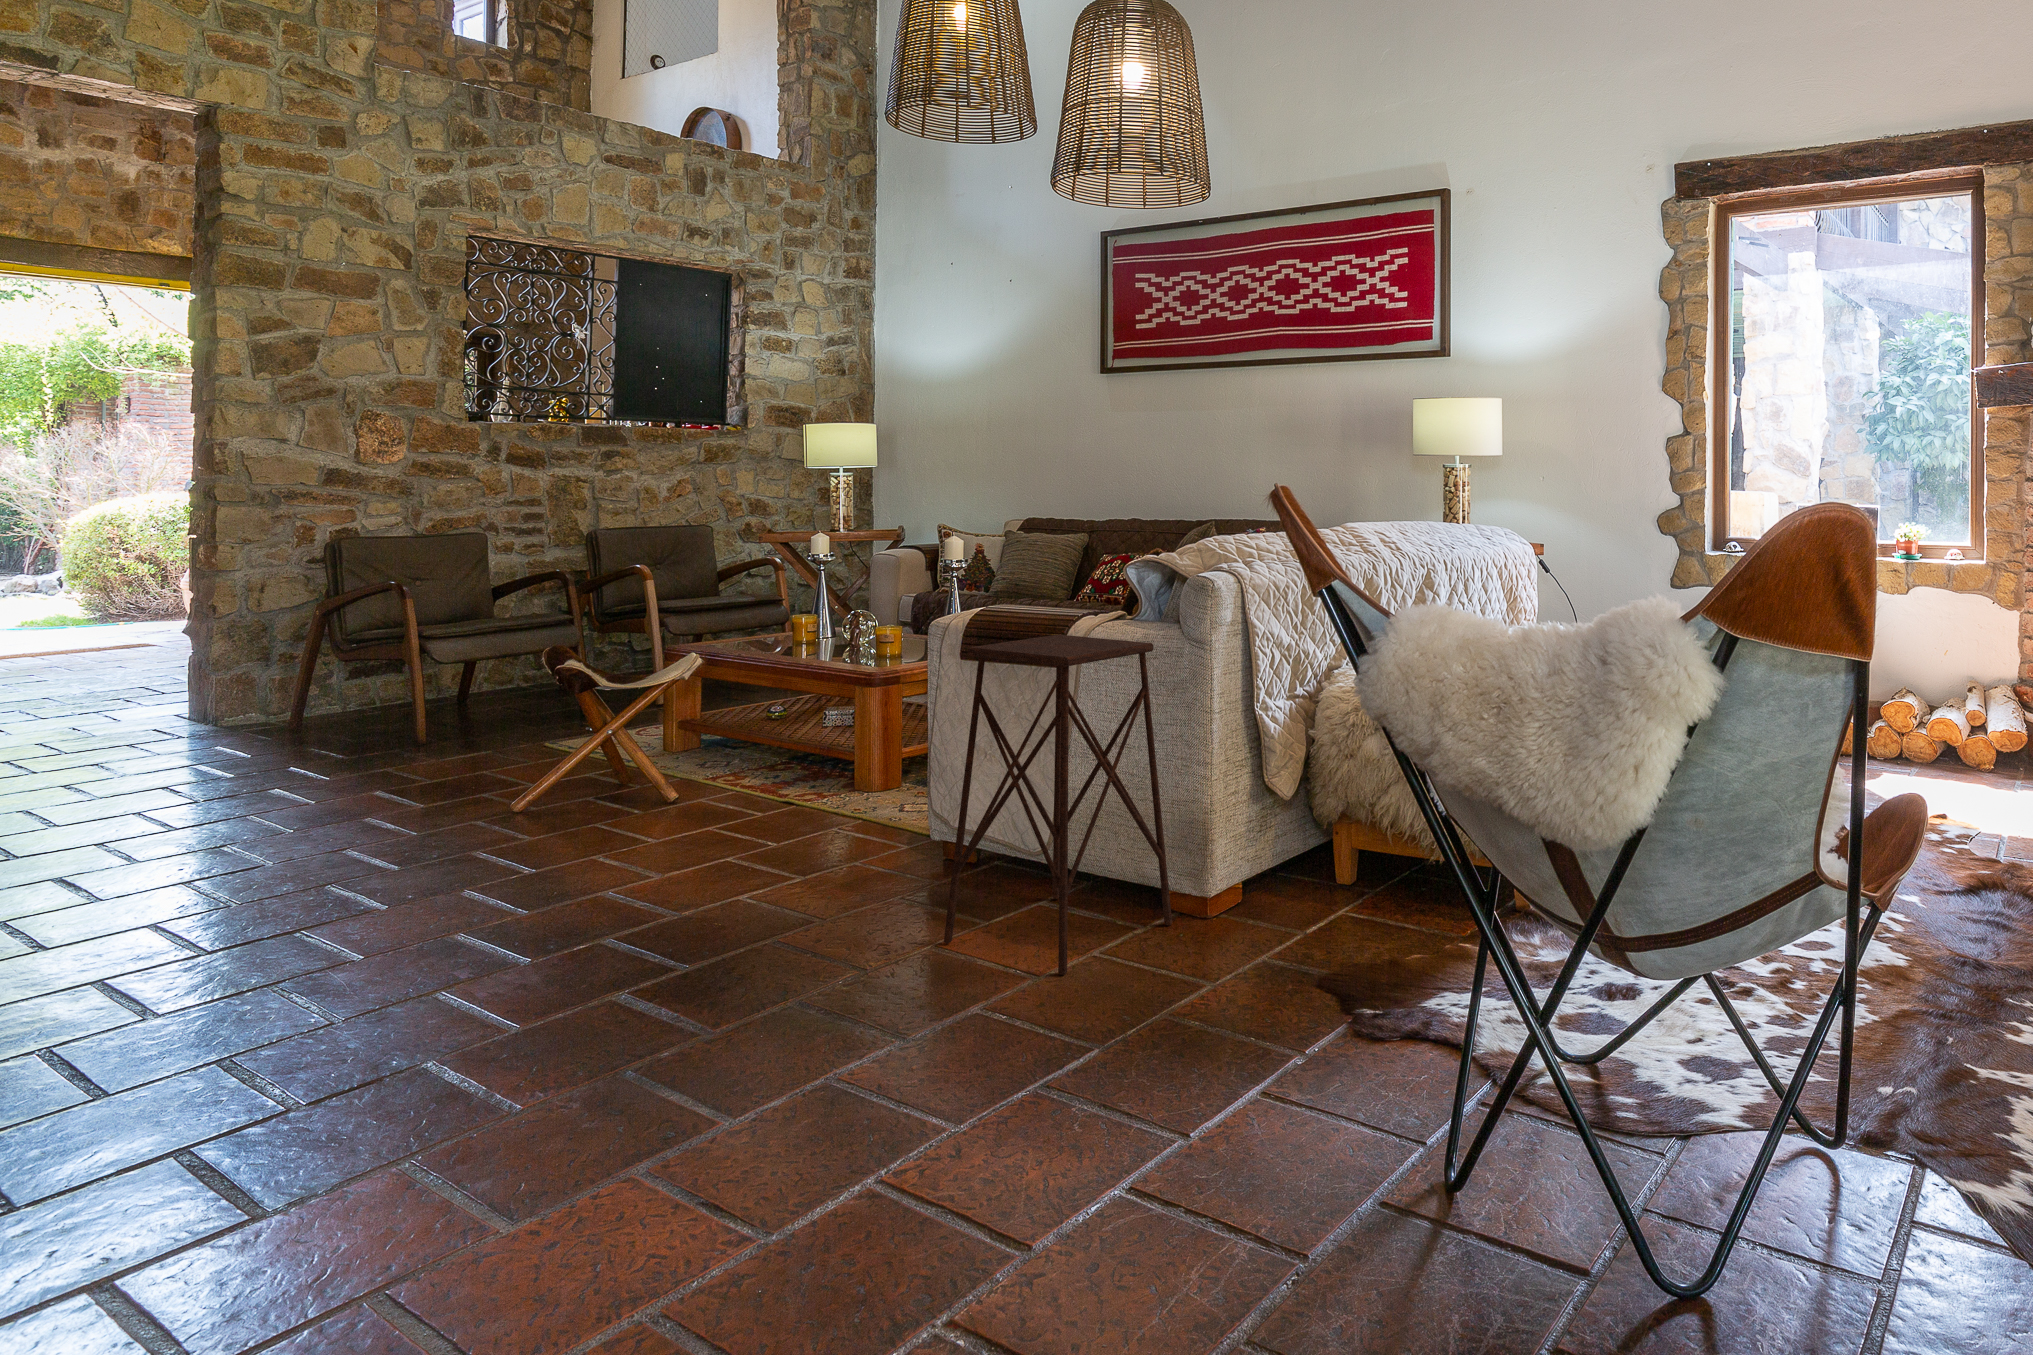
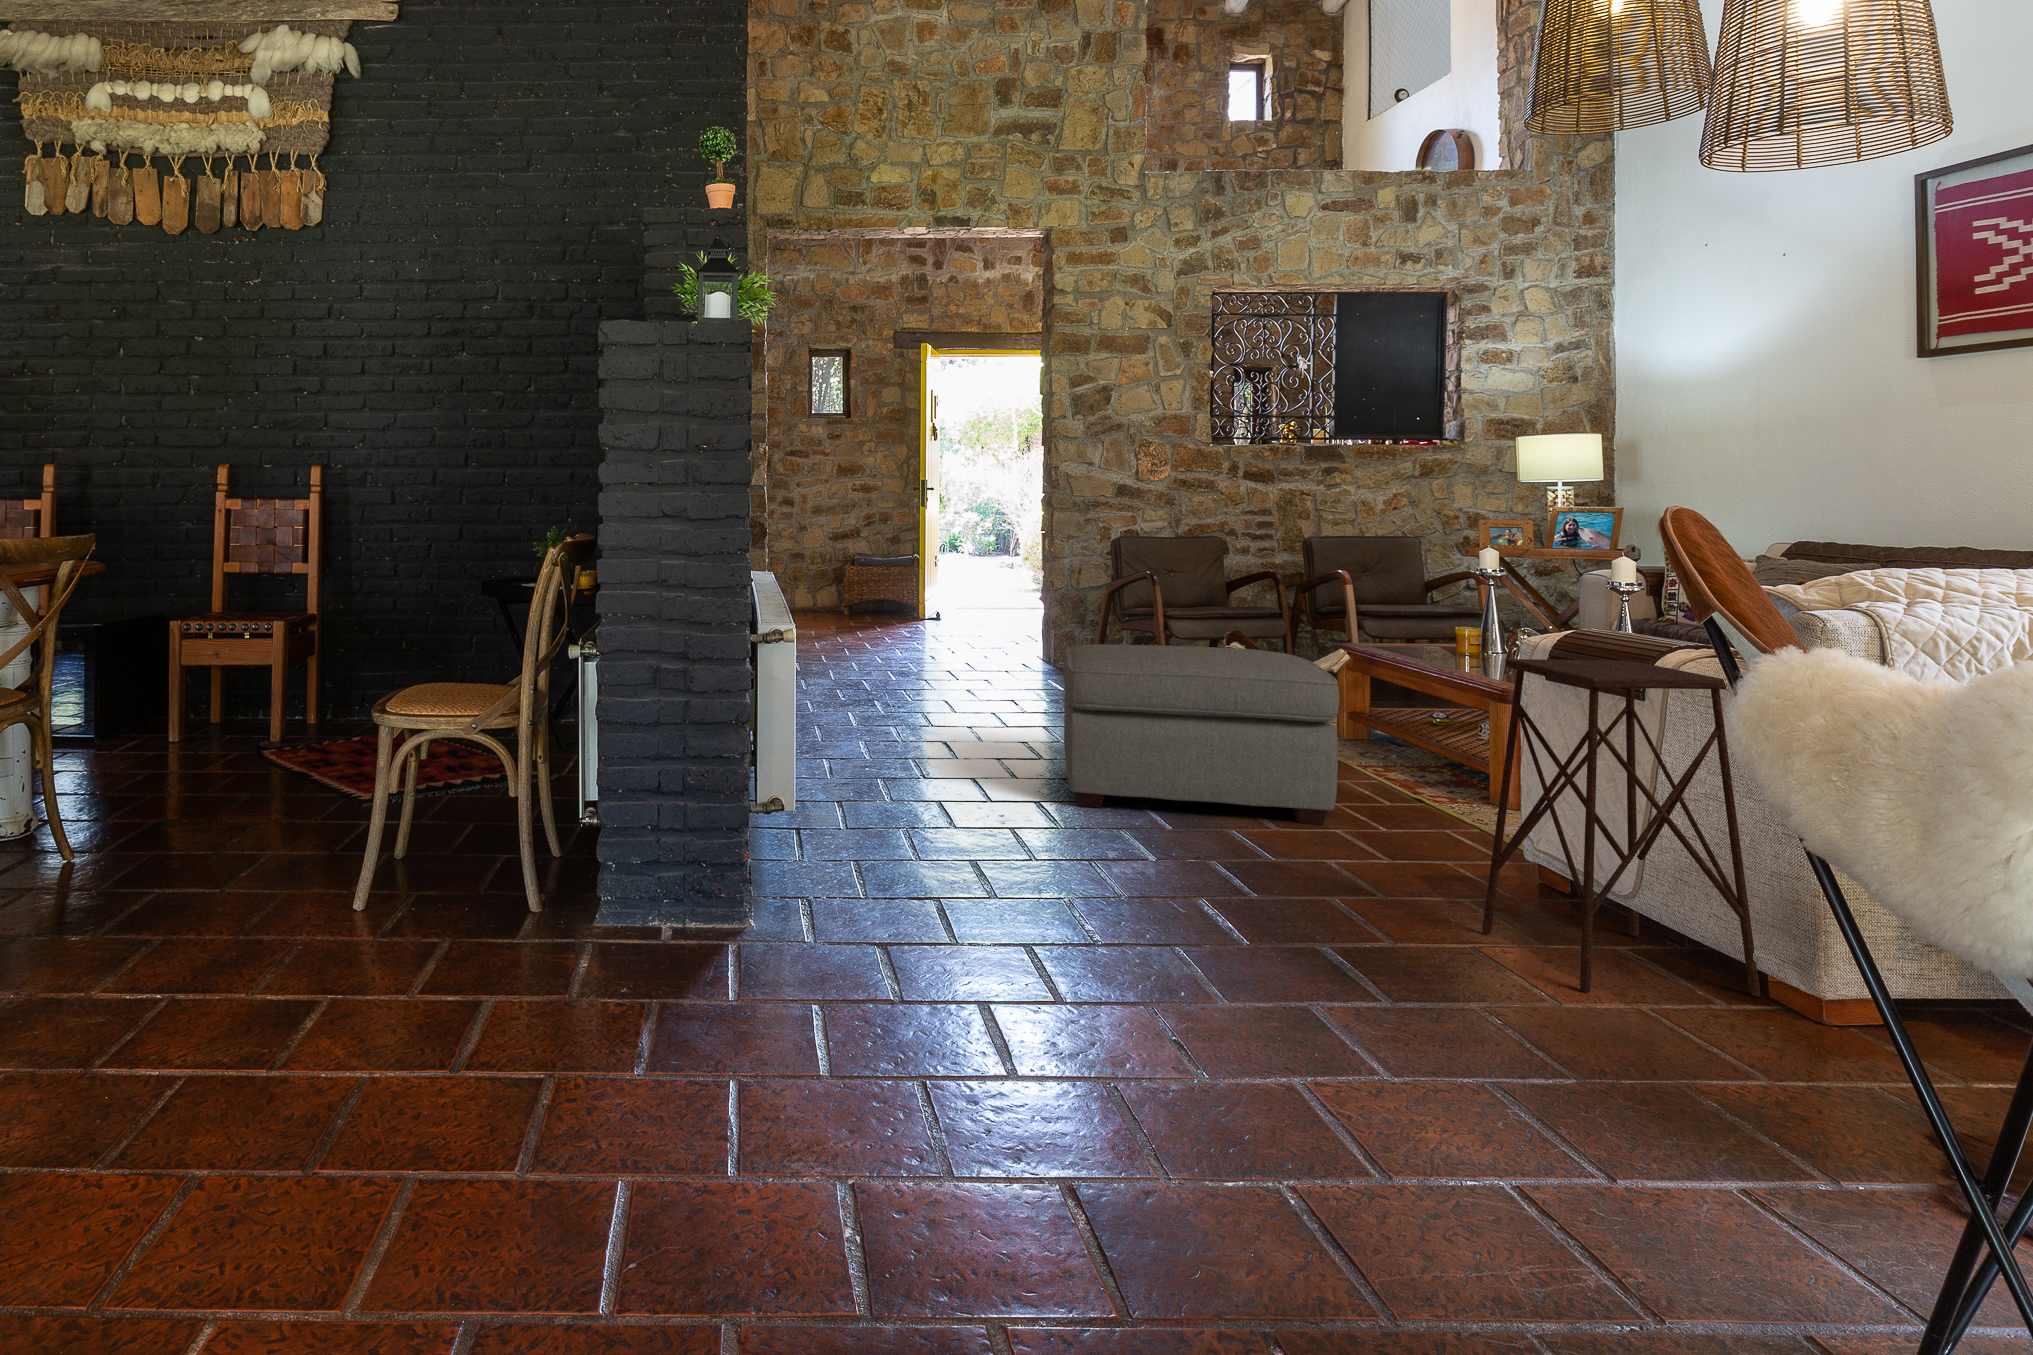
ottoman: none [318,670,733,935] -> present [1063,644,1339,824]

